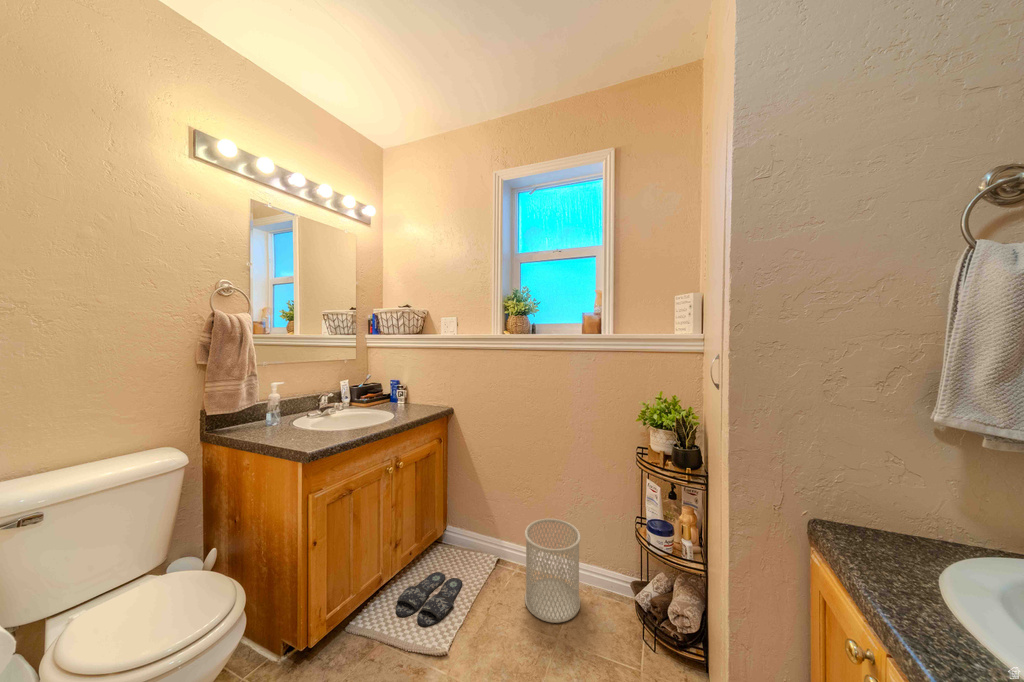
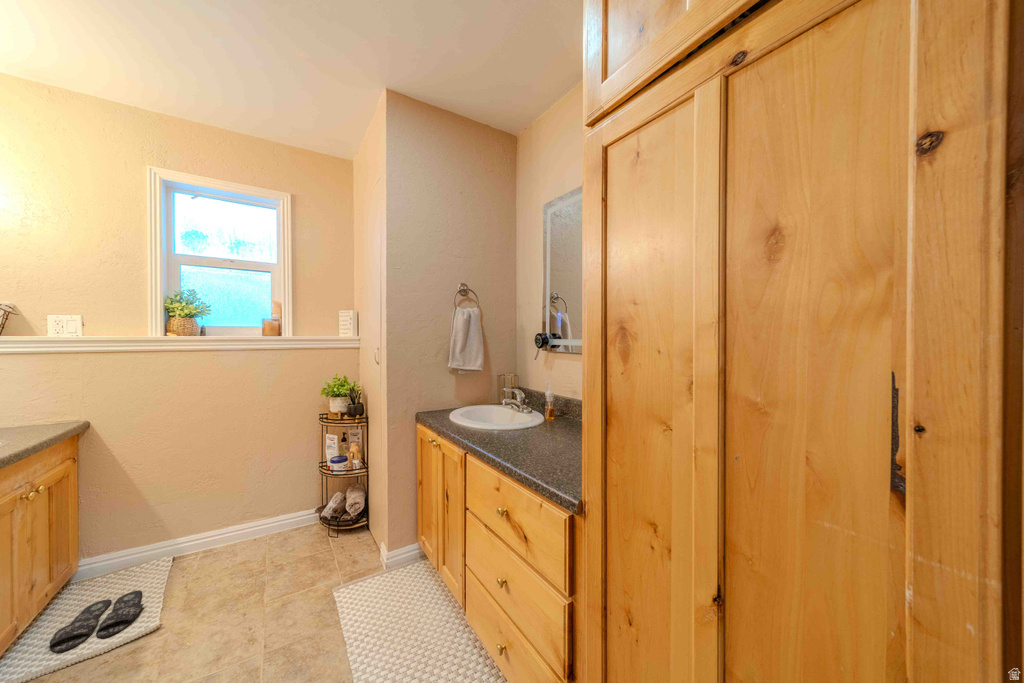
wastebasket: present [525,519,581,623] -> none [221,490,279,568]

